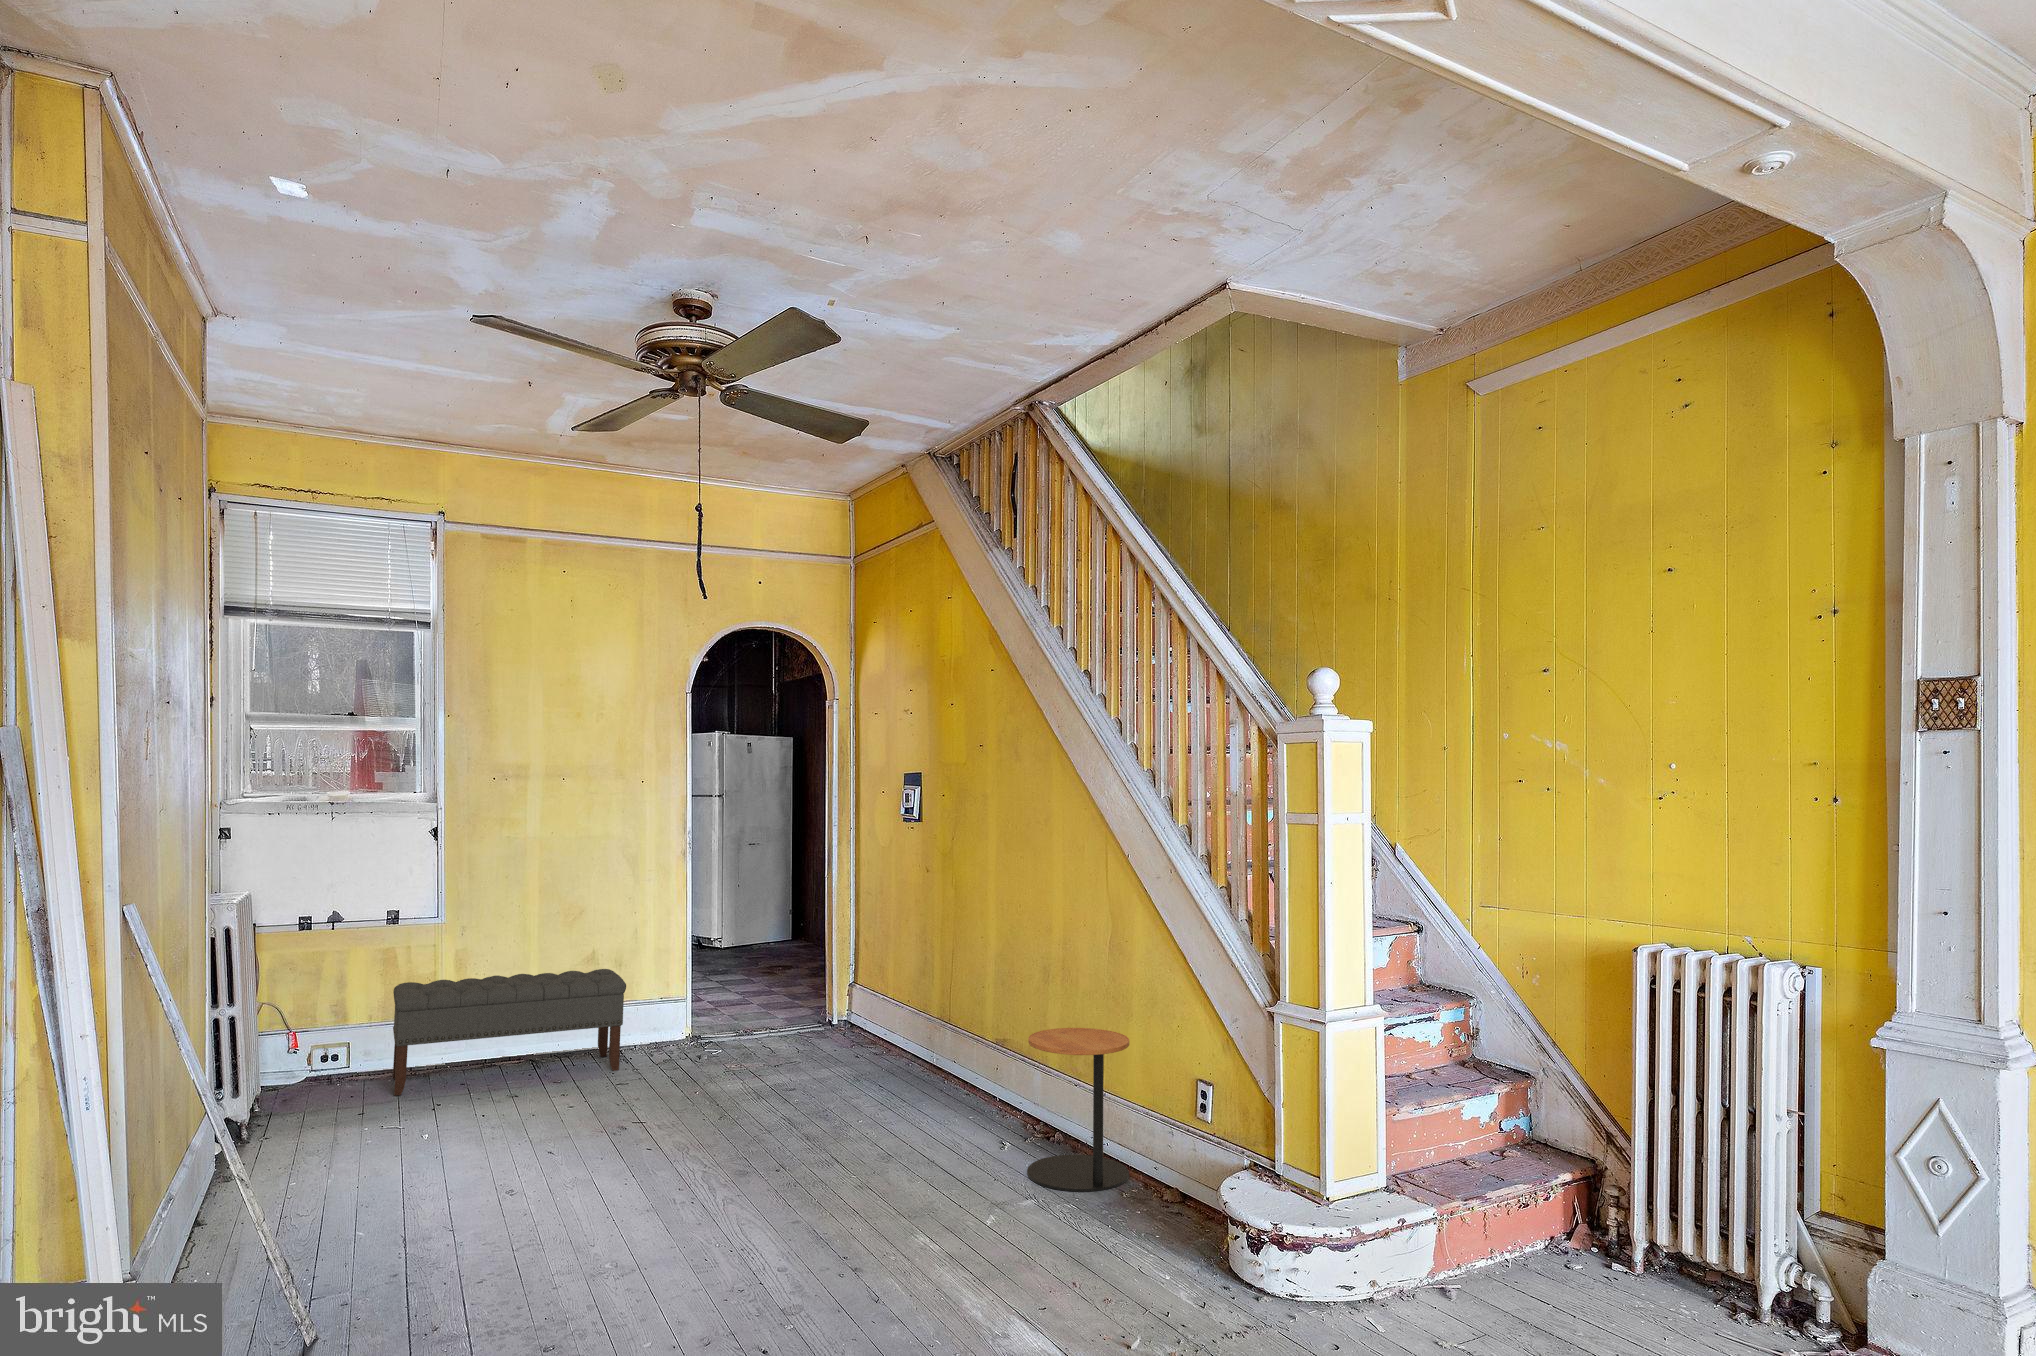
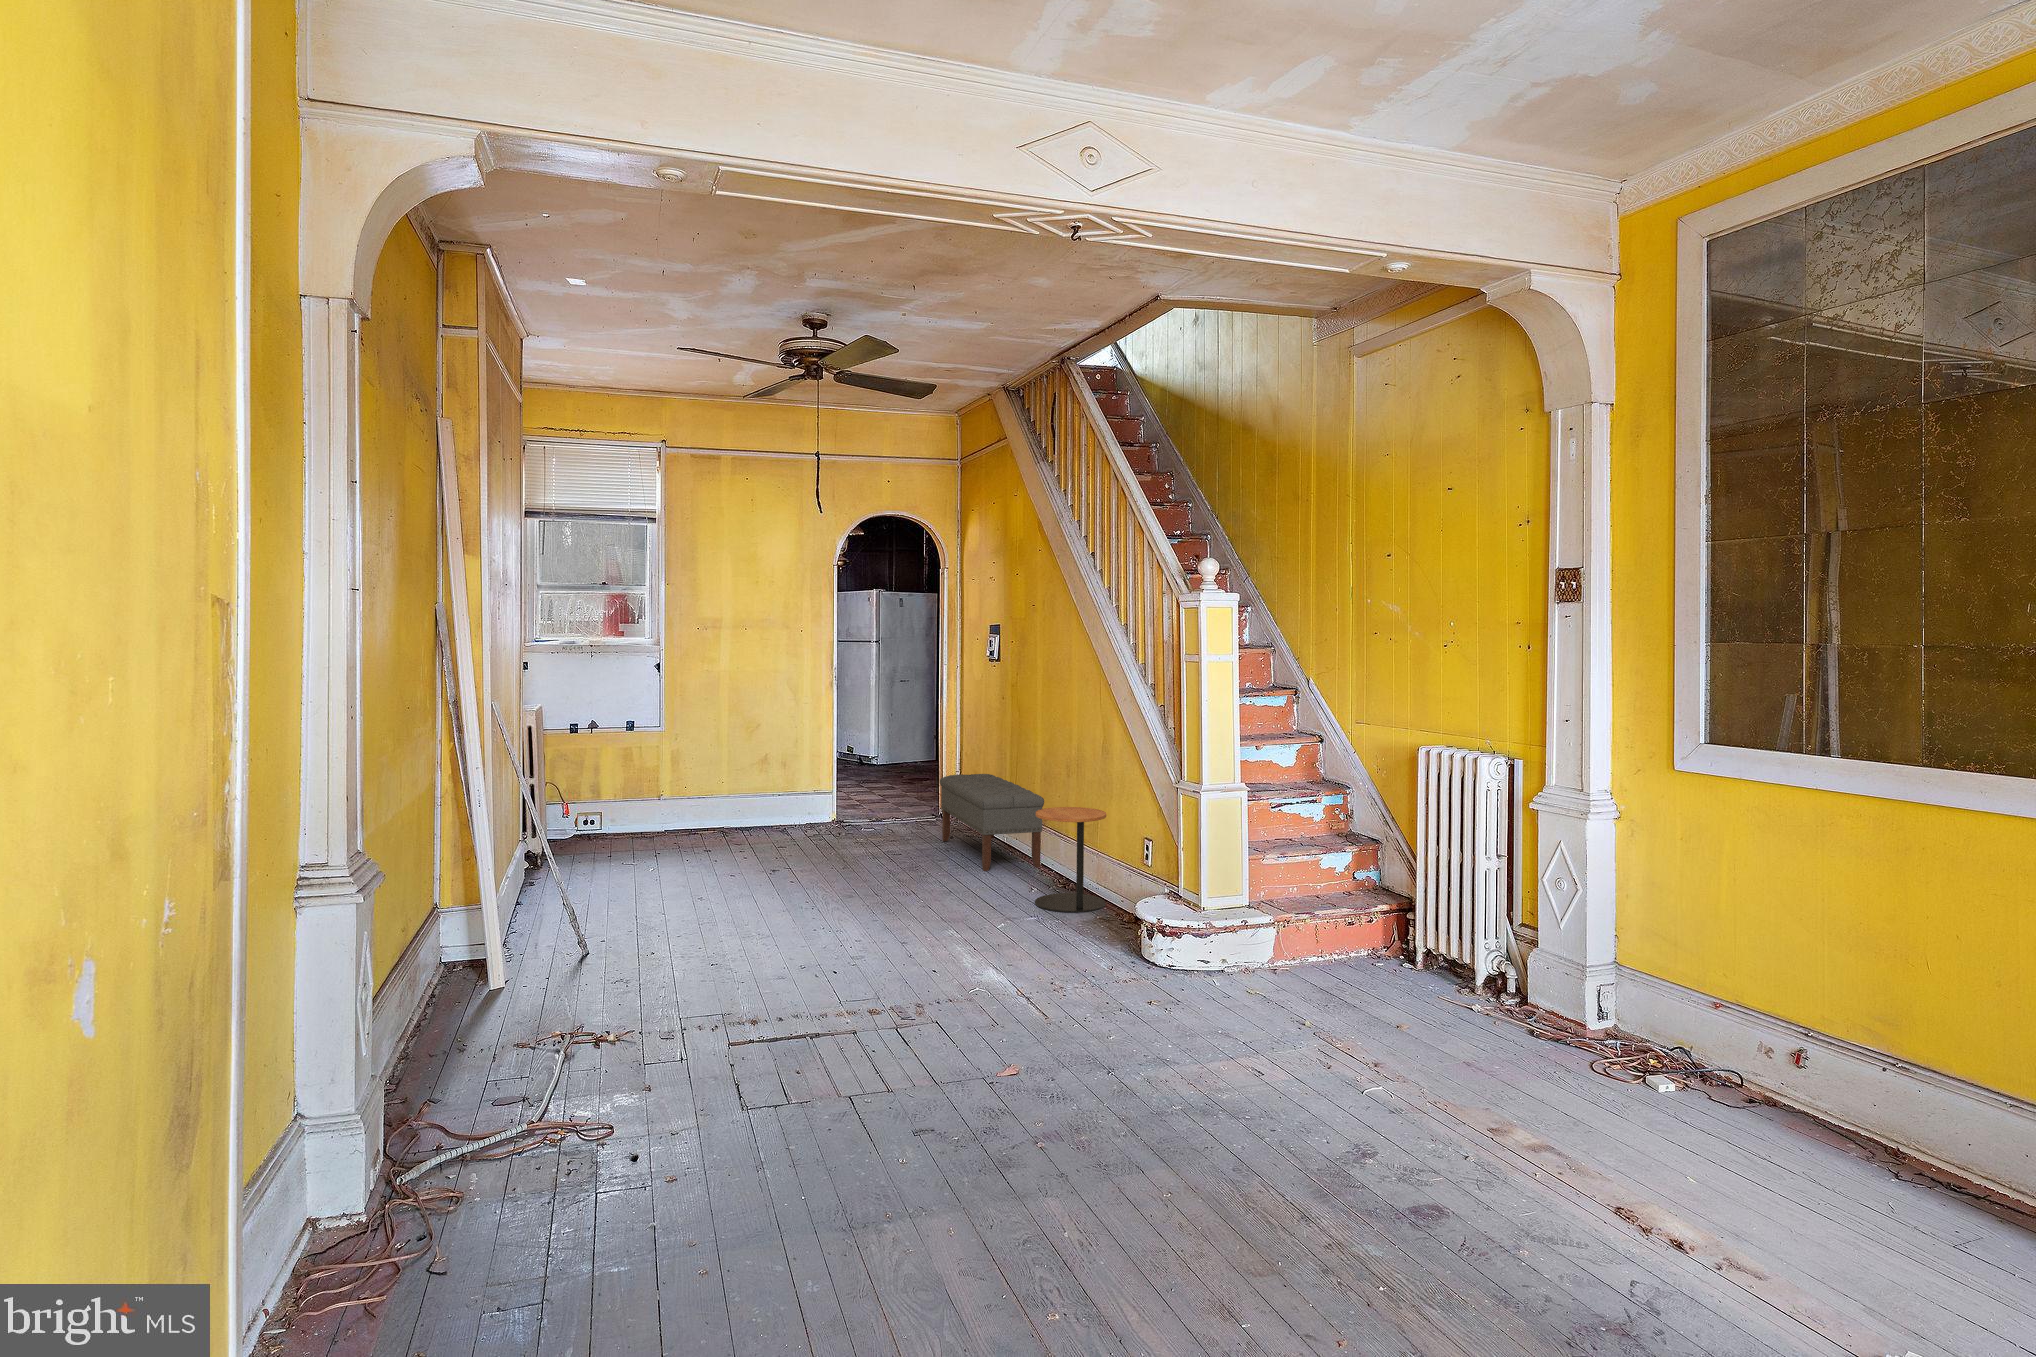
bench: present [393,969,626,1095] -> present [940,774,1044,871]

